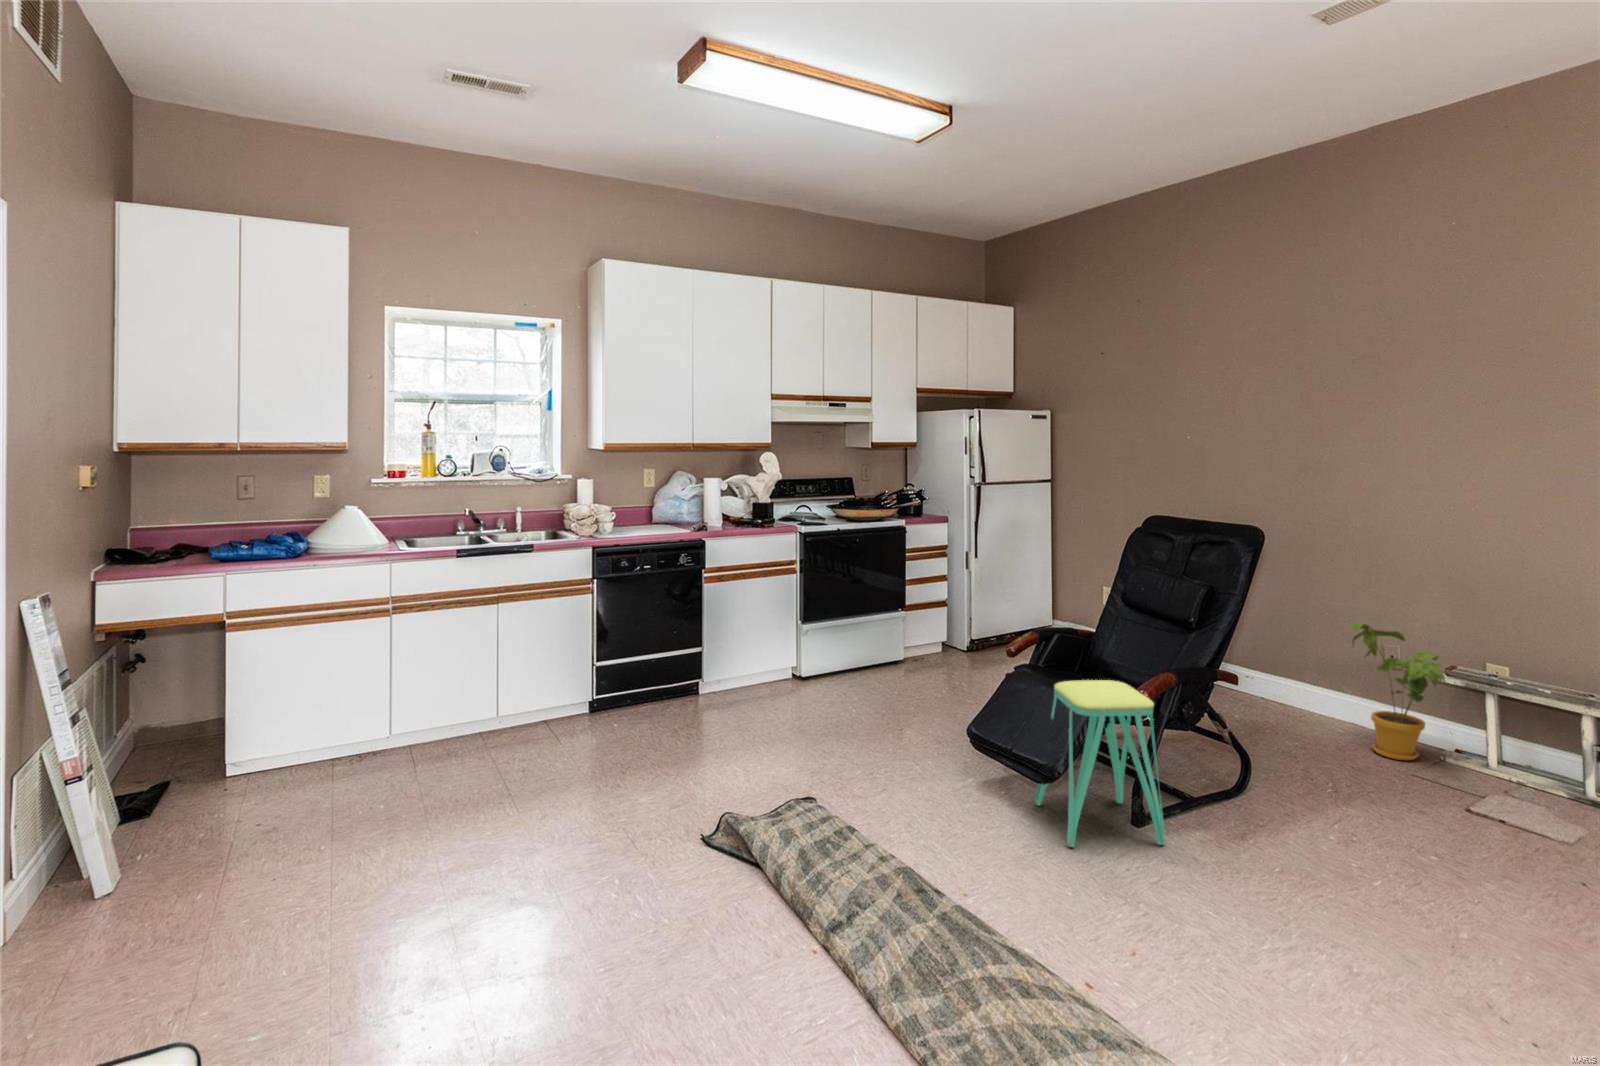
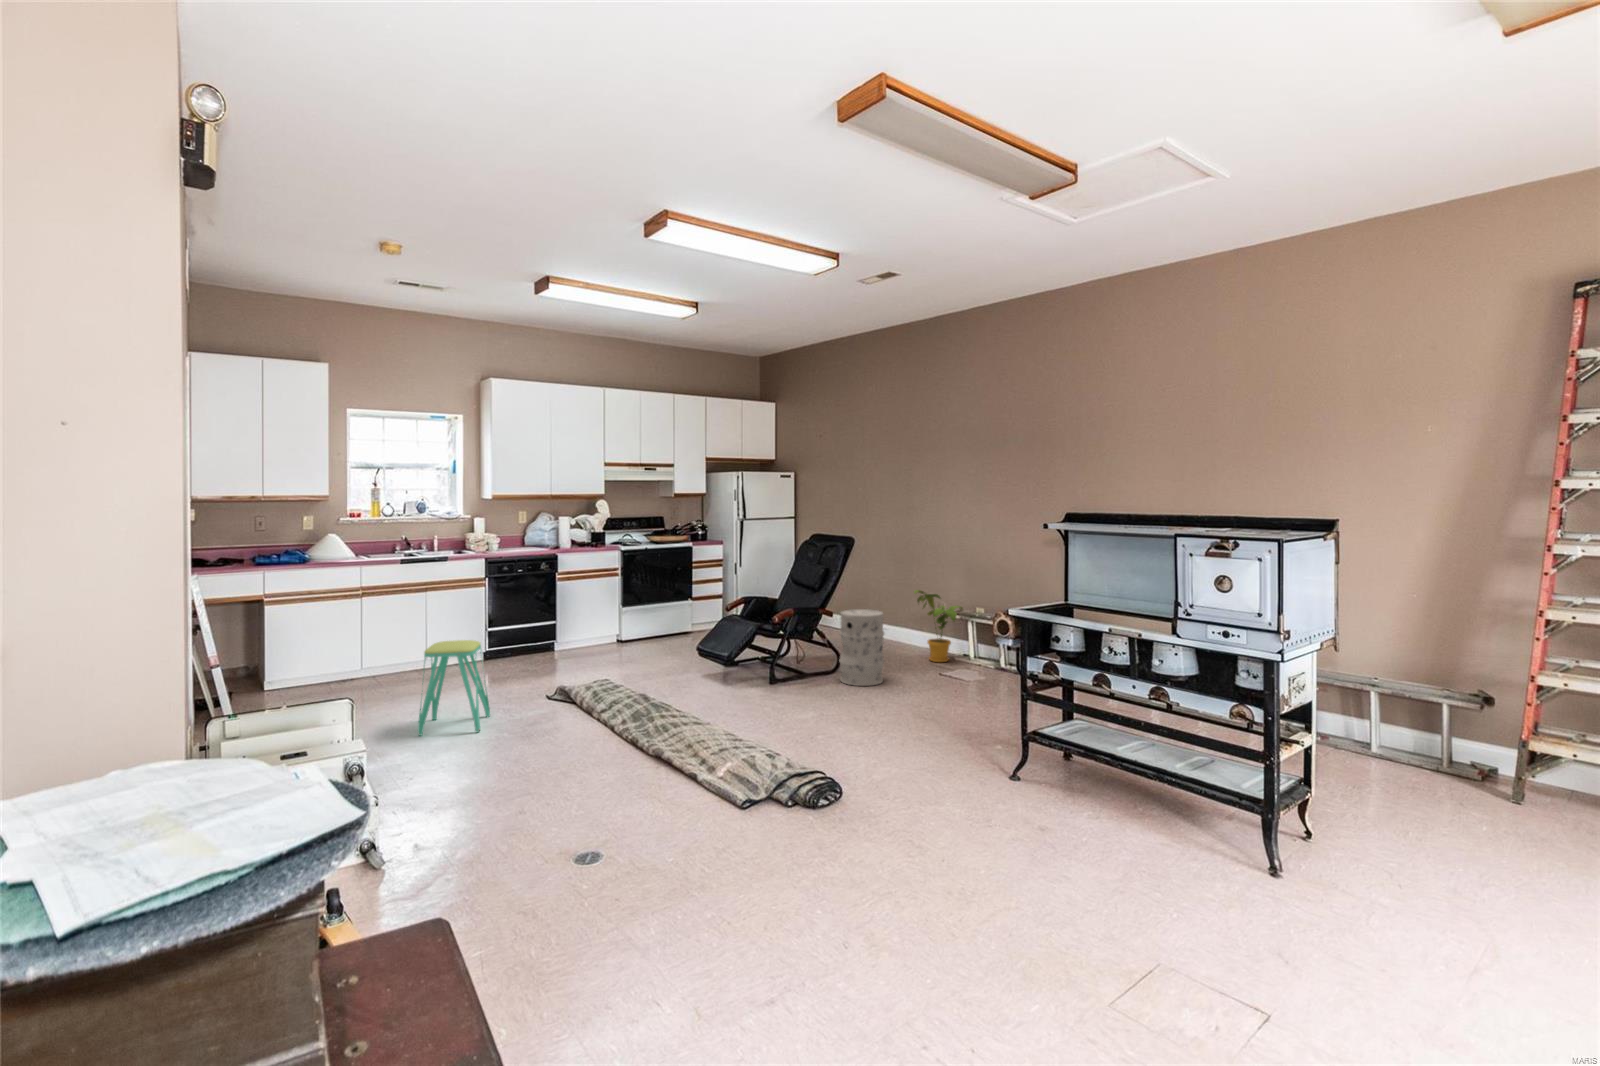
trash can: none [1245,667,1356,831] -> present [839,609,884,686]
stool: present [1035,680,1165,847] -> present [418,640,490,736]

